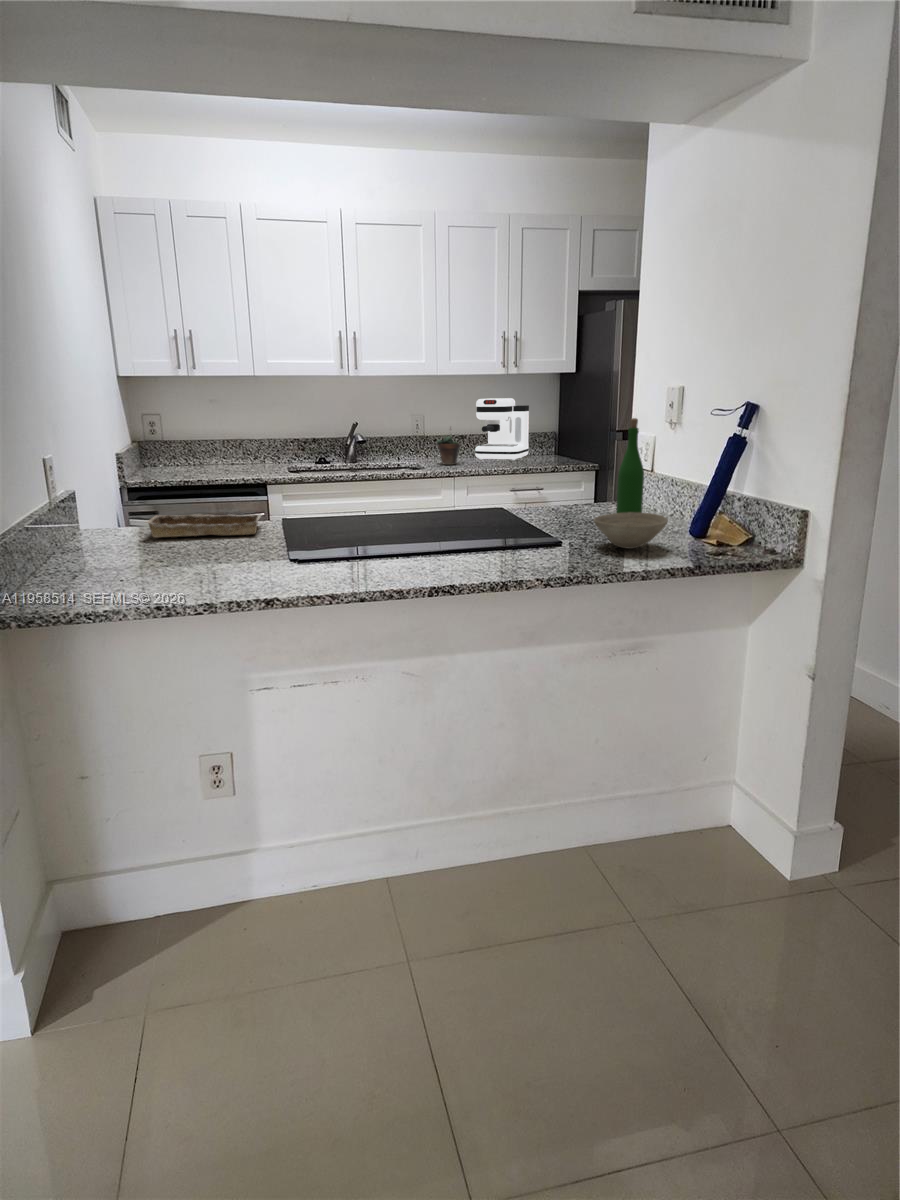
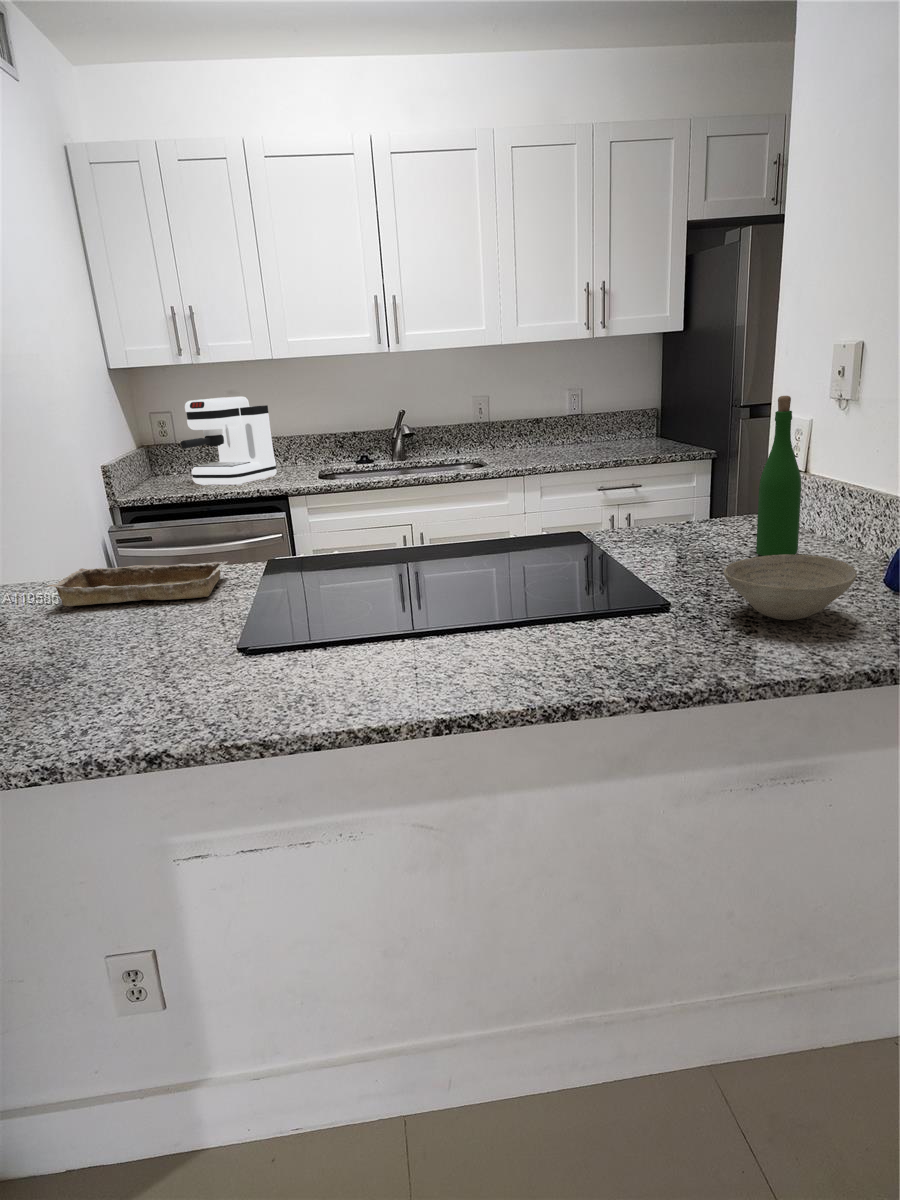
coffee maker: present [475,398,529,460] -> present [181,397,277,486]
succulent plant: present [437,435,460,465] -> none [503,409,534,459]

